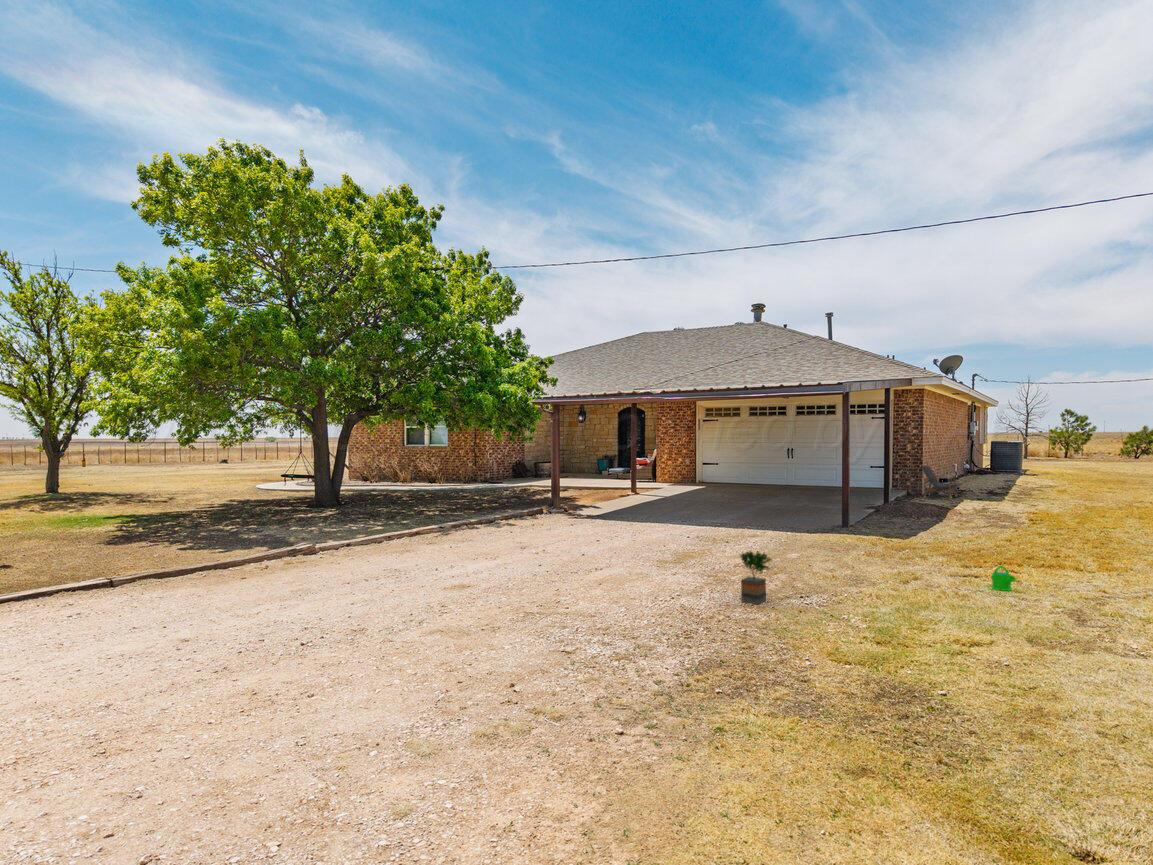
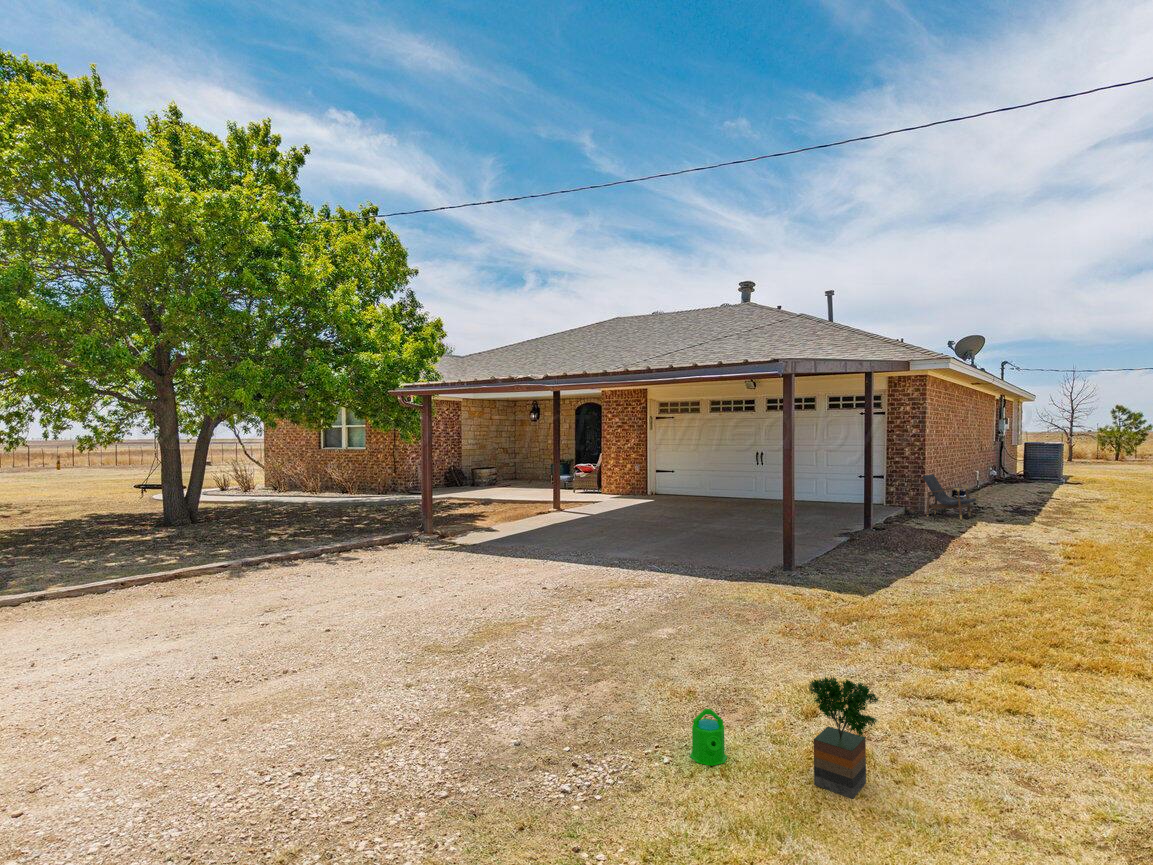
potted tree: present [740,551,772,604] -> present [809,676,879,799]
watering can: present [991,565,1016,591] -> present [690,709,727,766]

